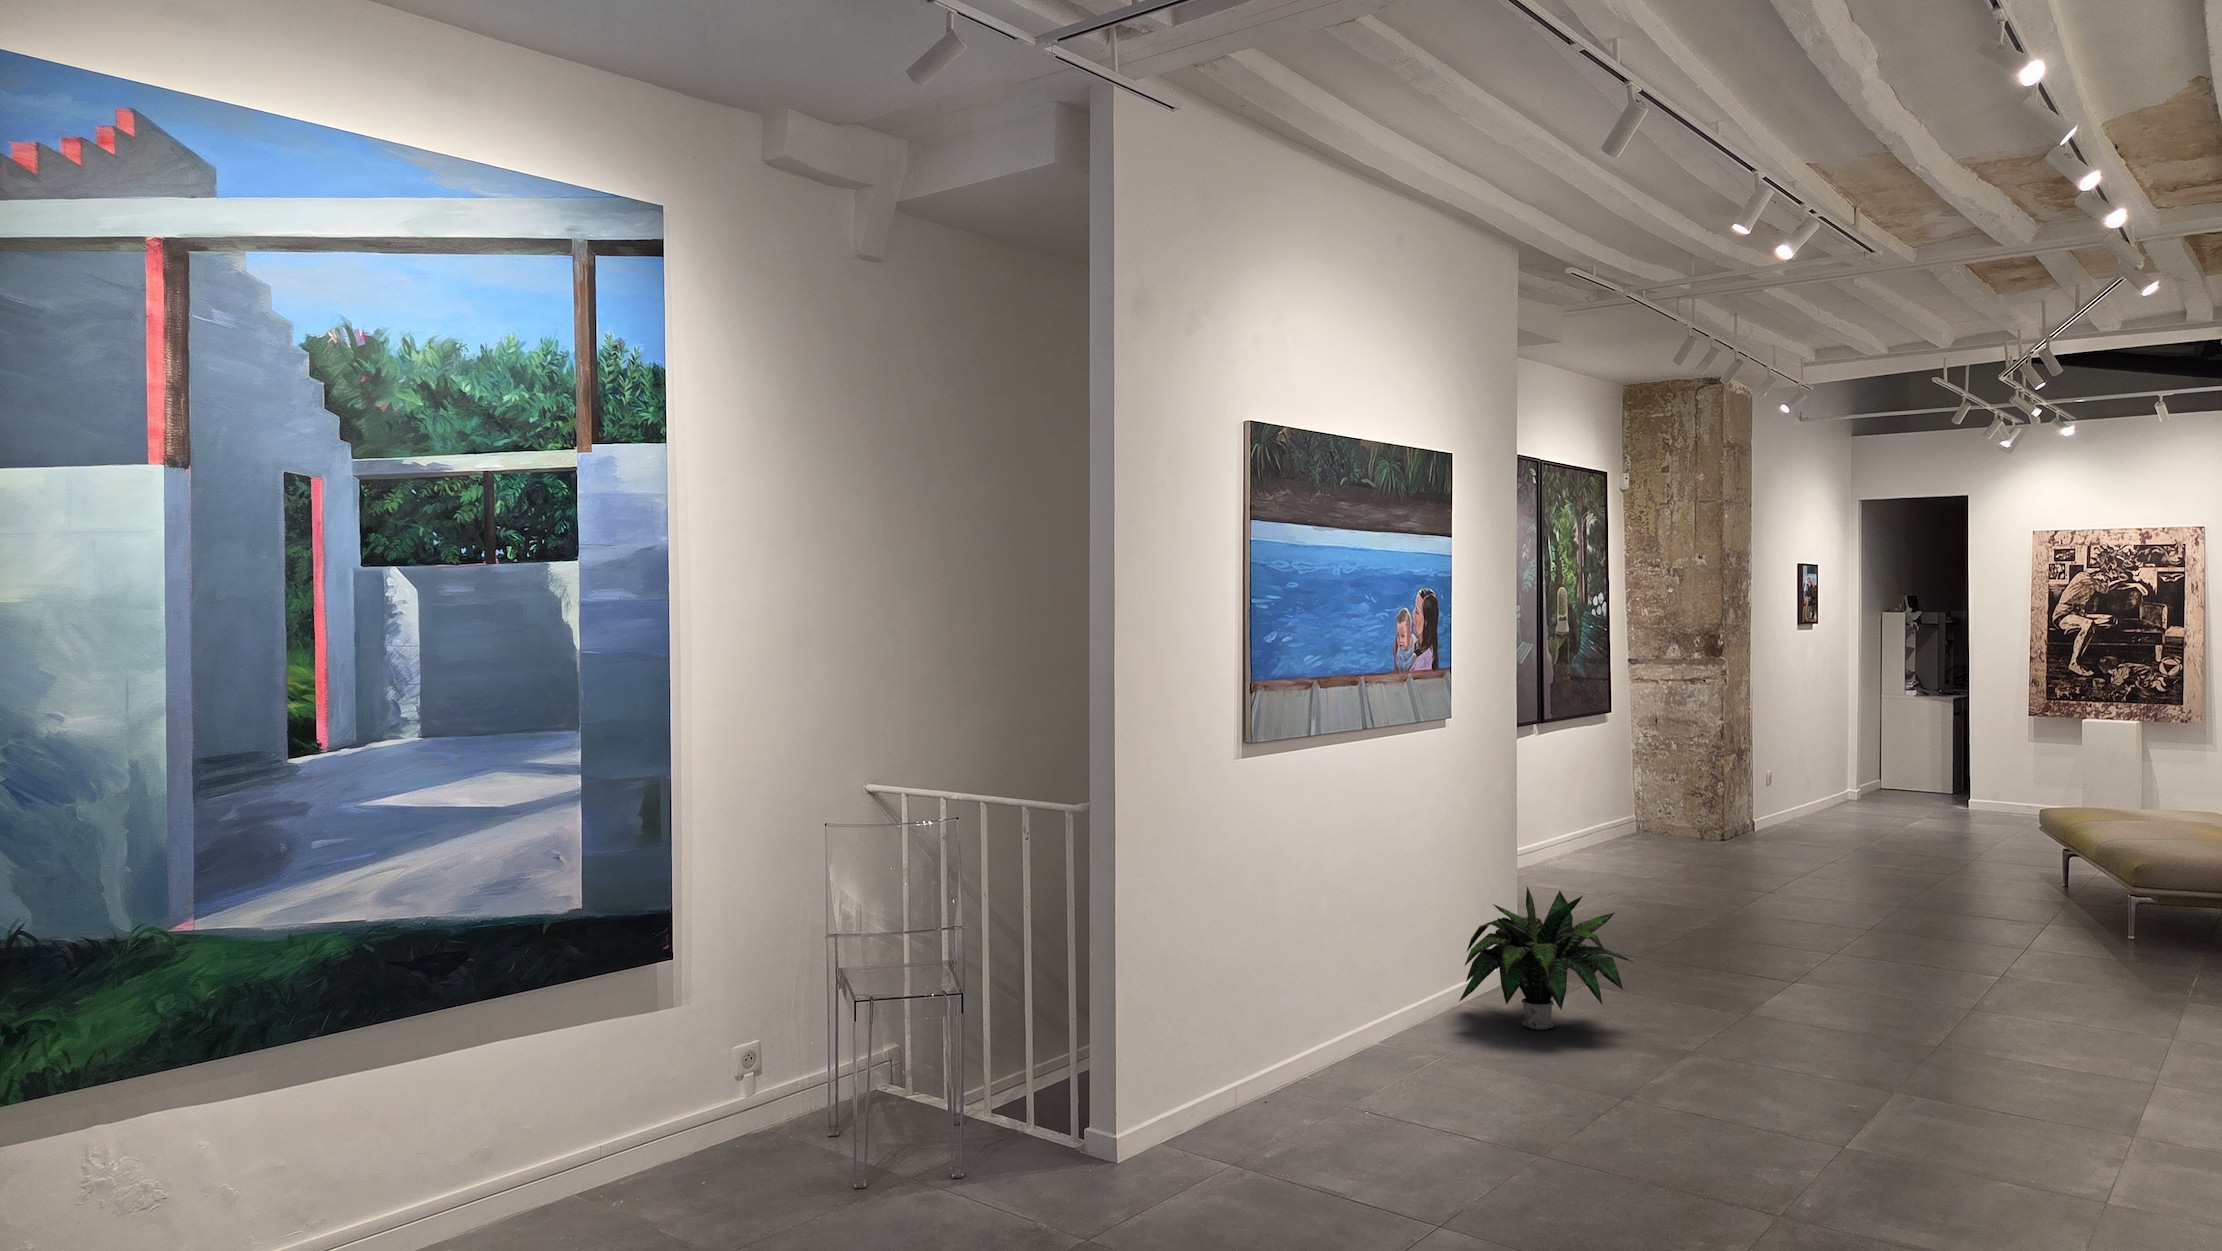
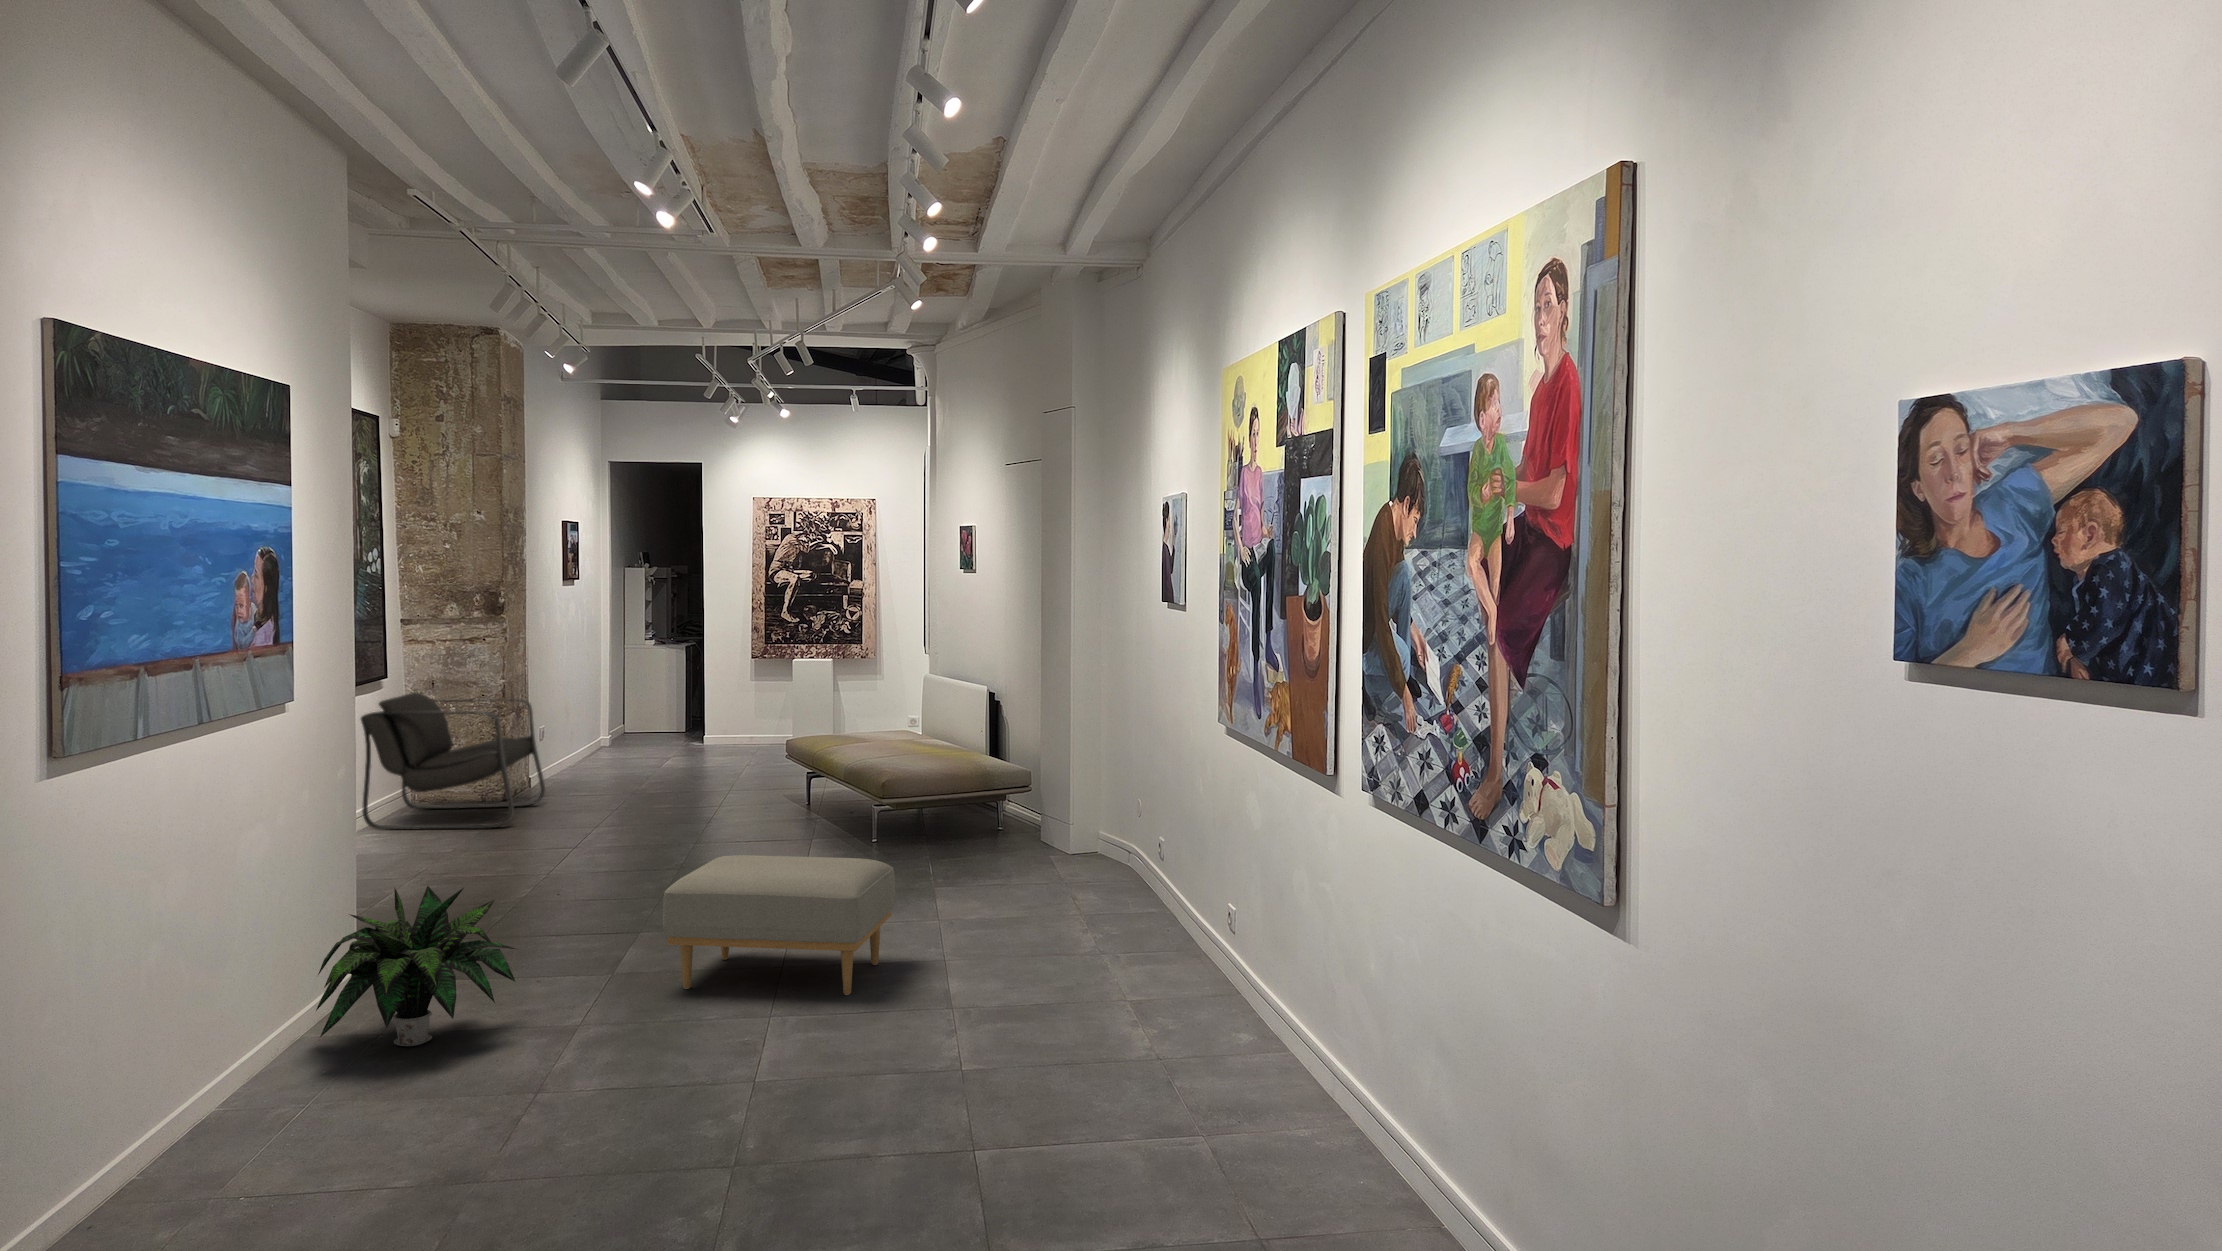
armchair: none [1583,728,1759,864] -> present [361,692,545,829]
ottoman: none [1783,910,2075,1084] -> present [663,855,895,995]

